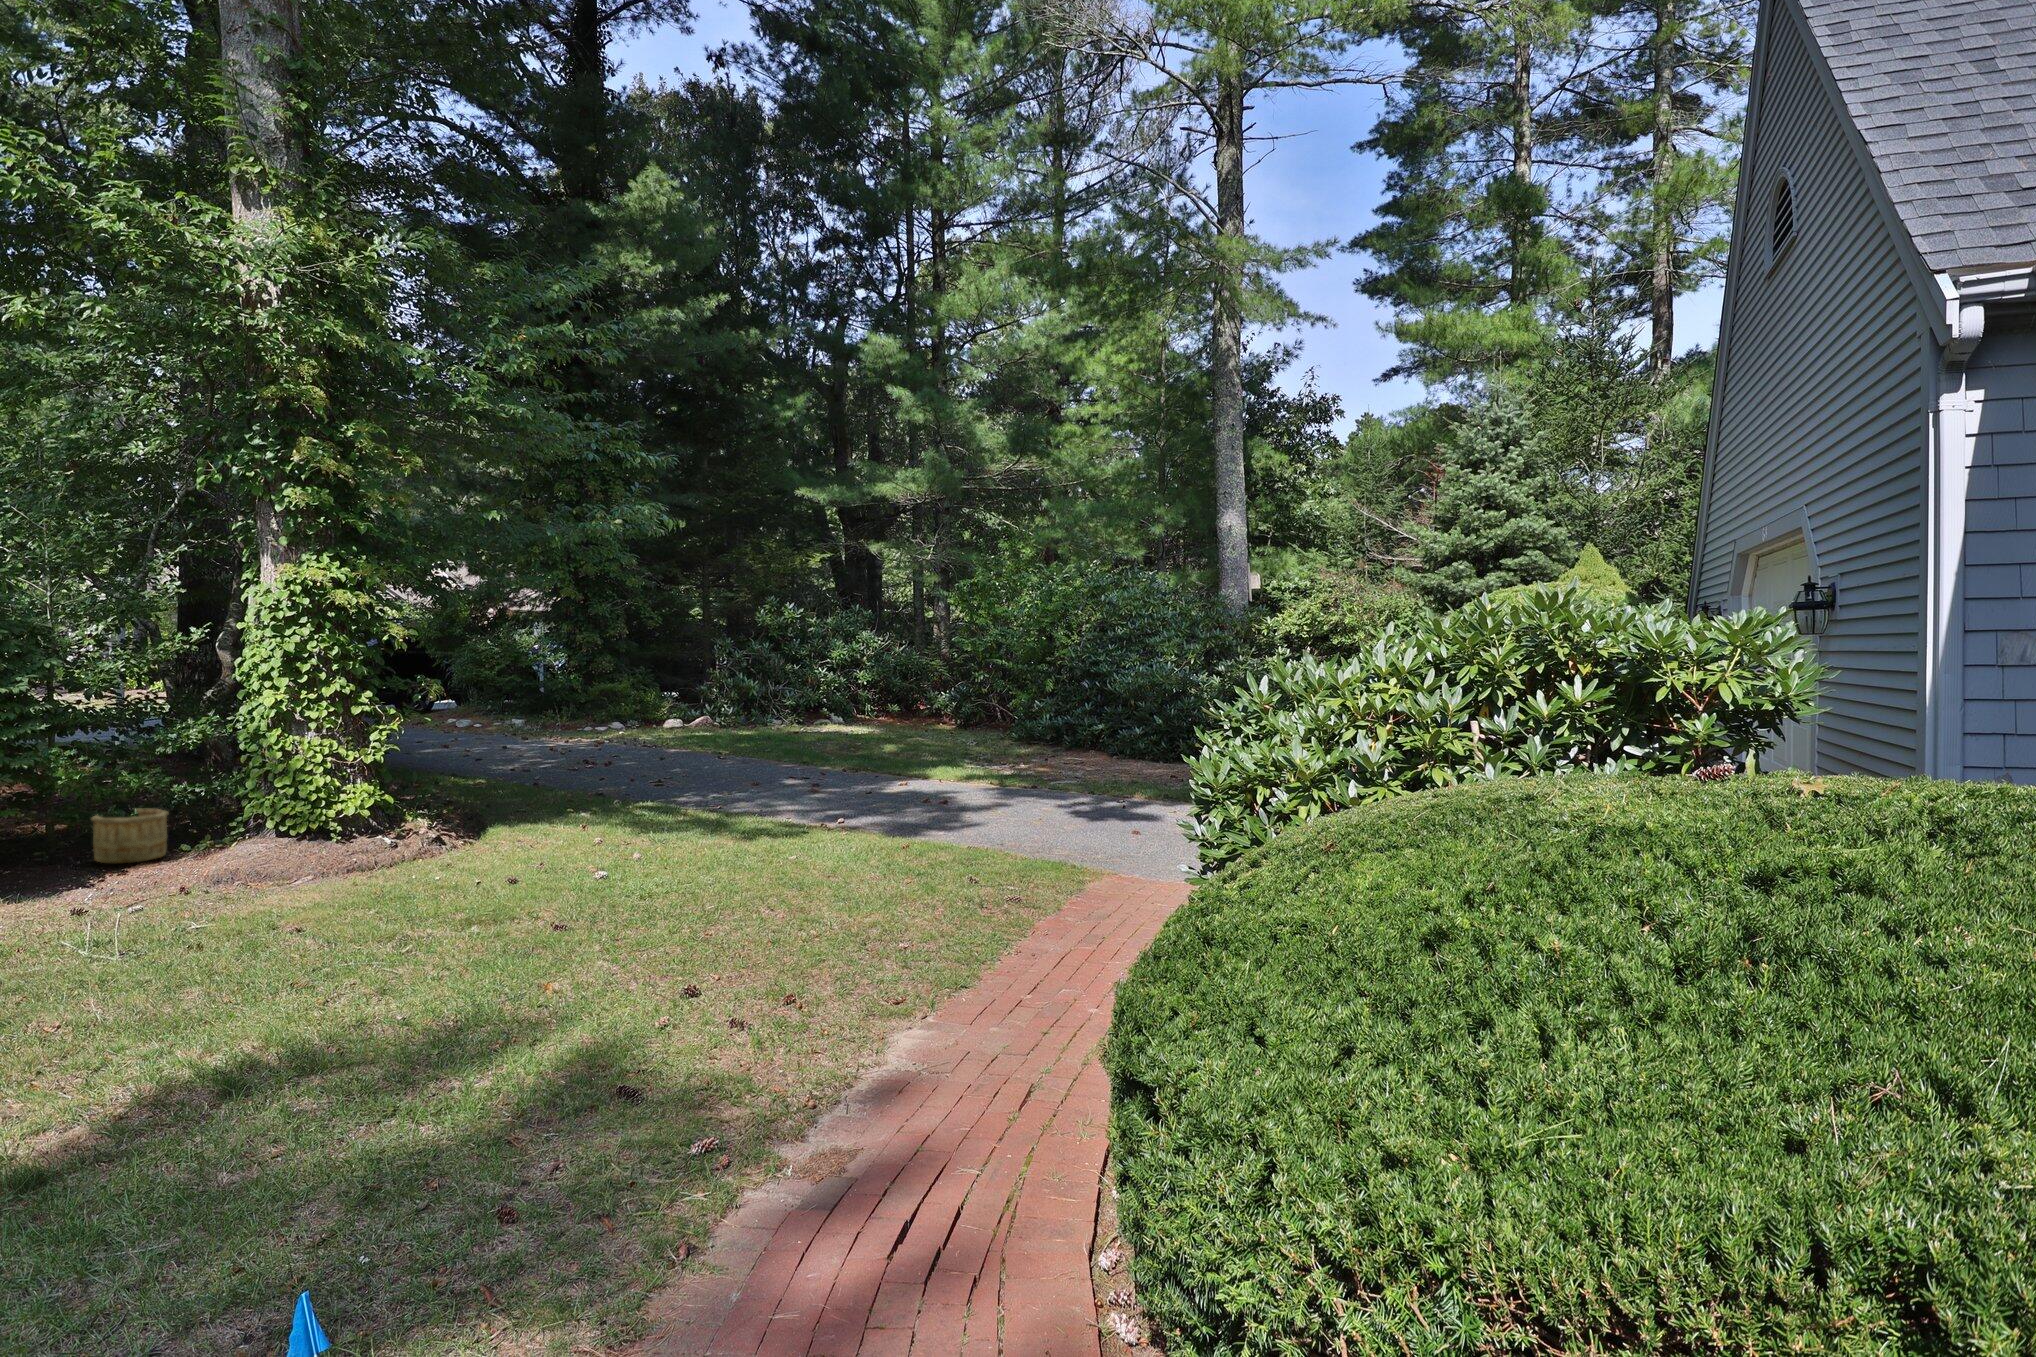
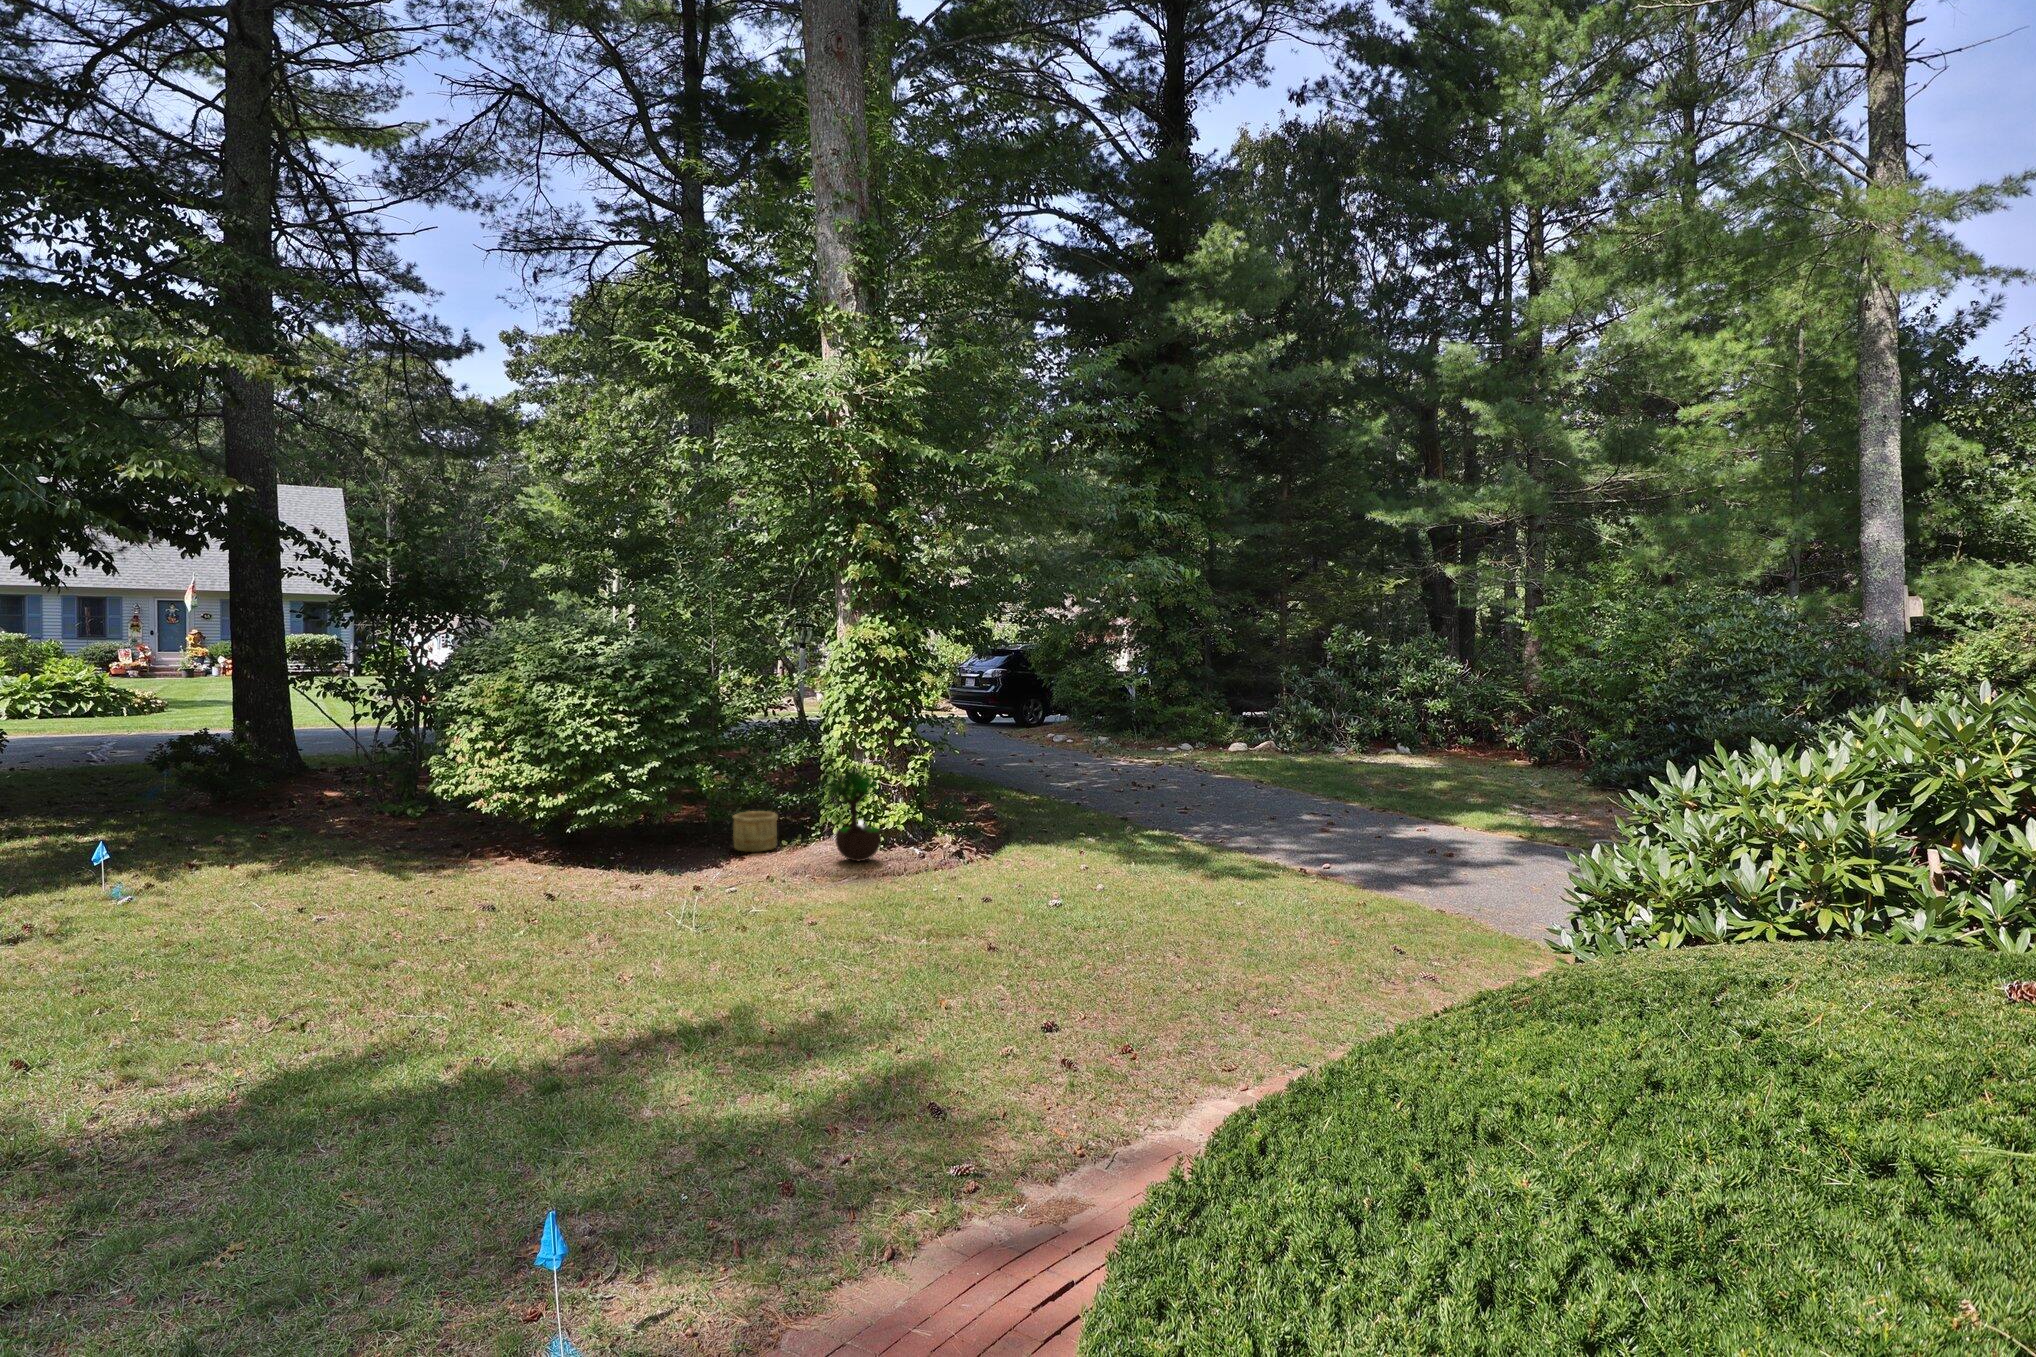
potted tree: none [257,728,350,858] -> present [823,764,881,861]

